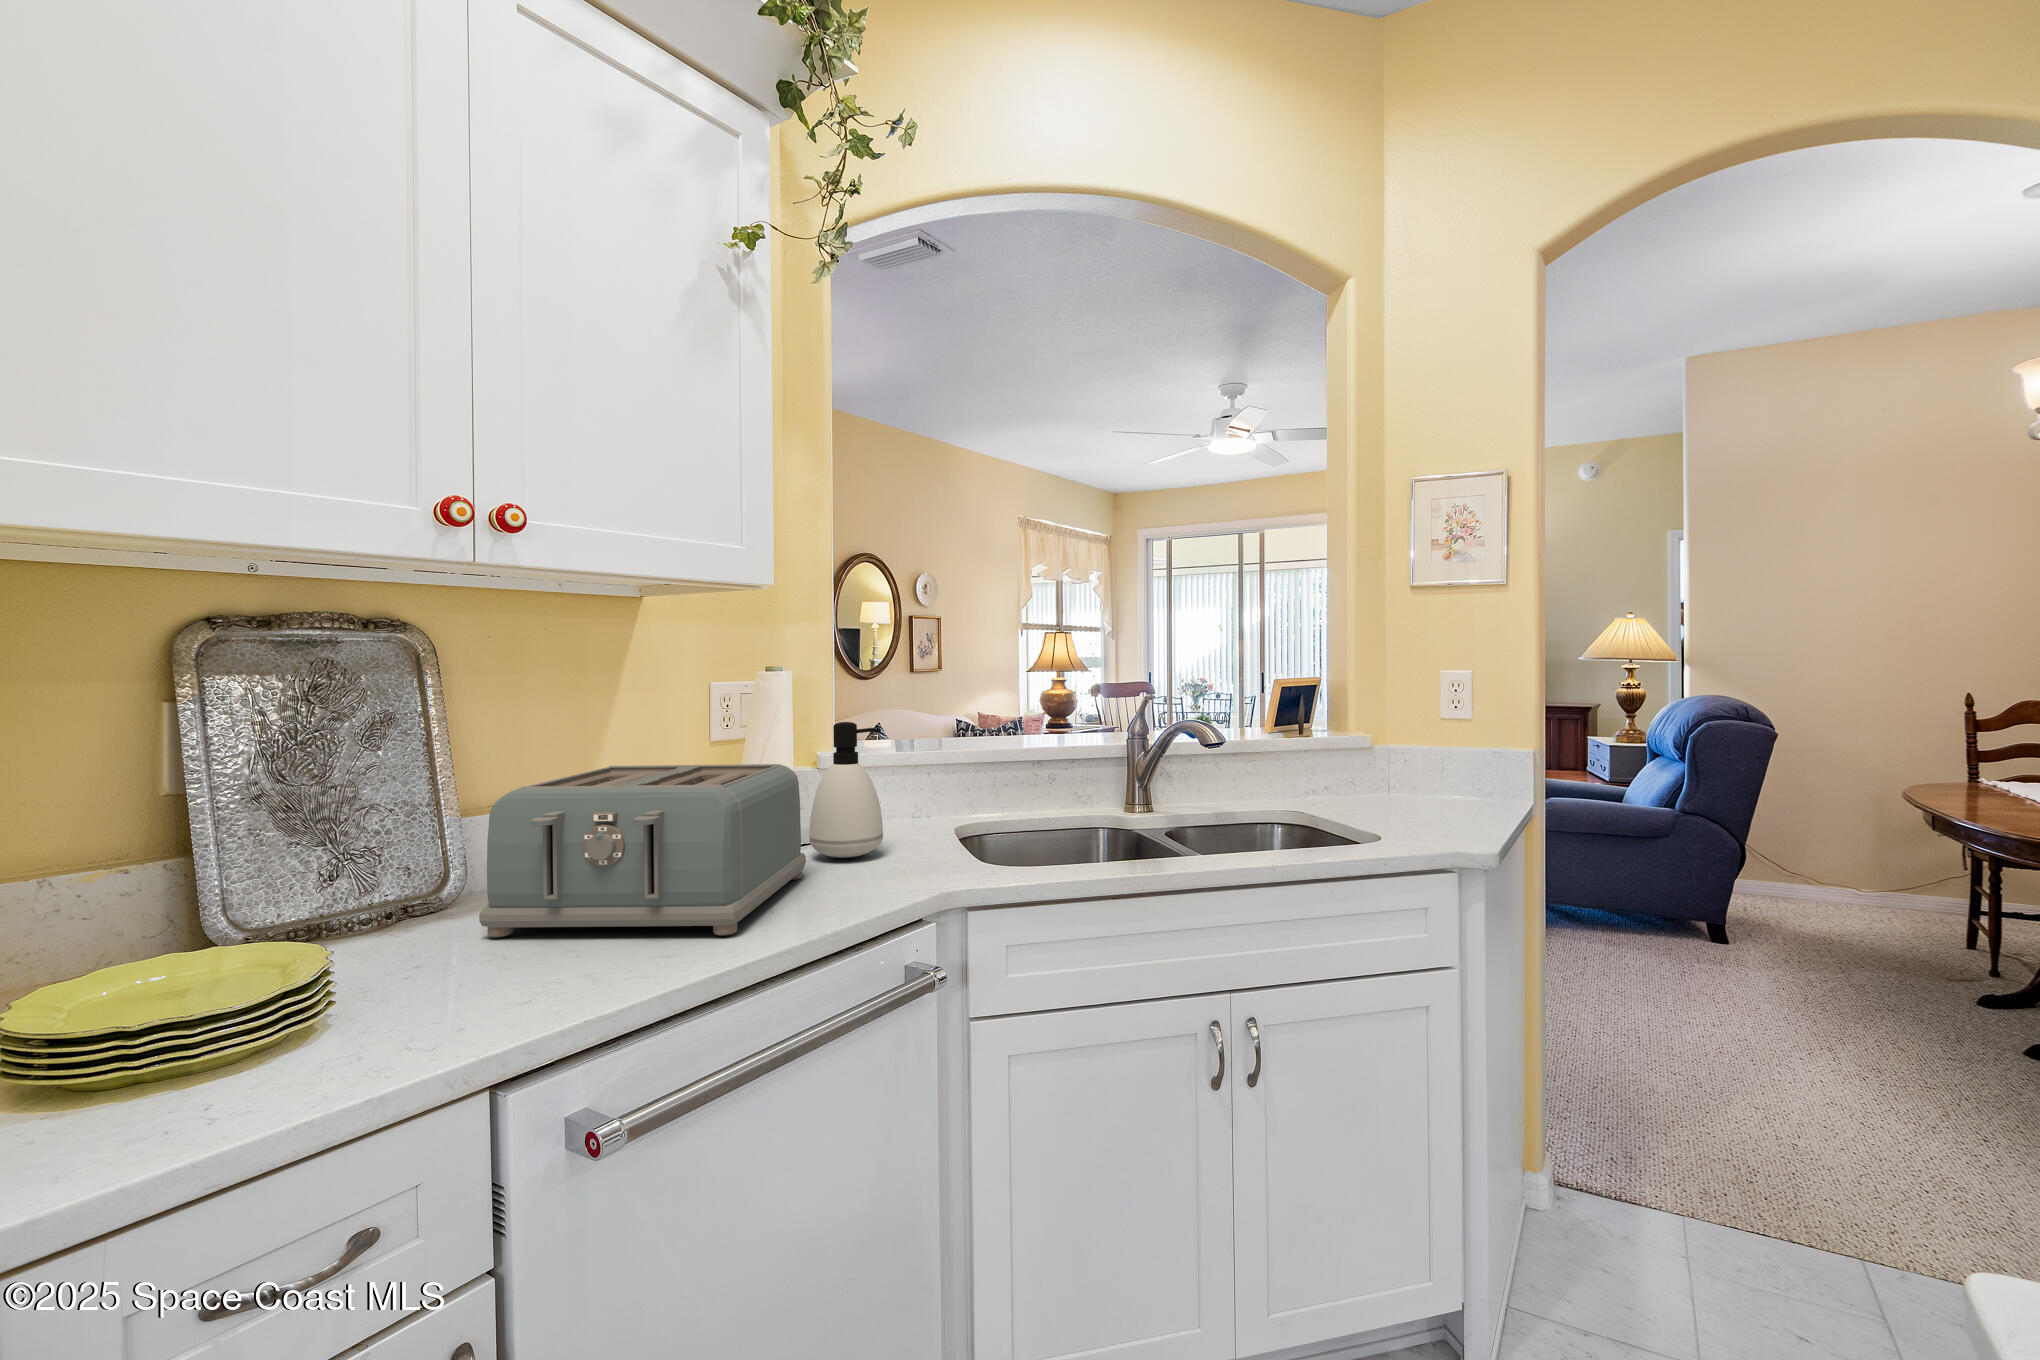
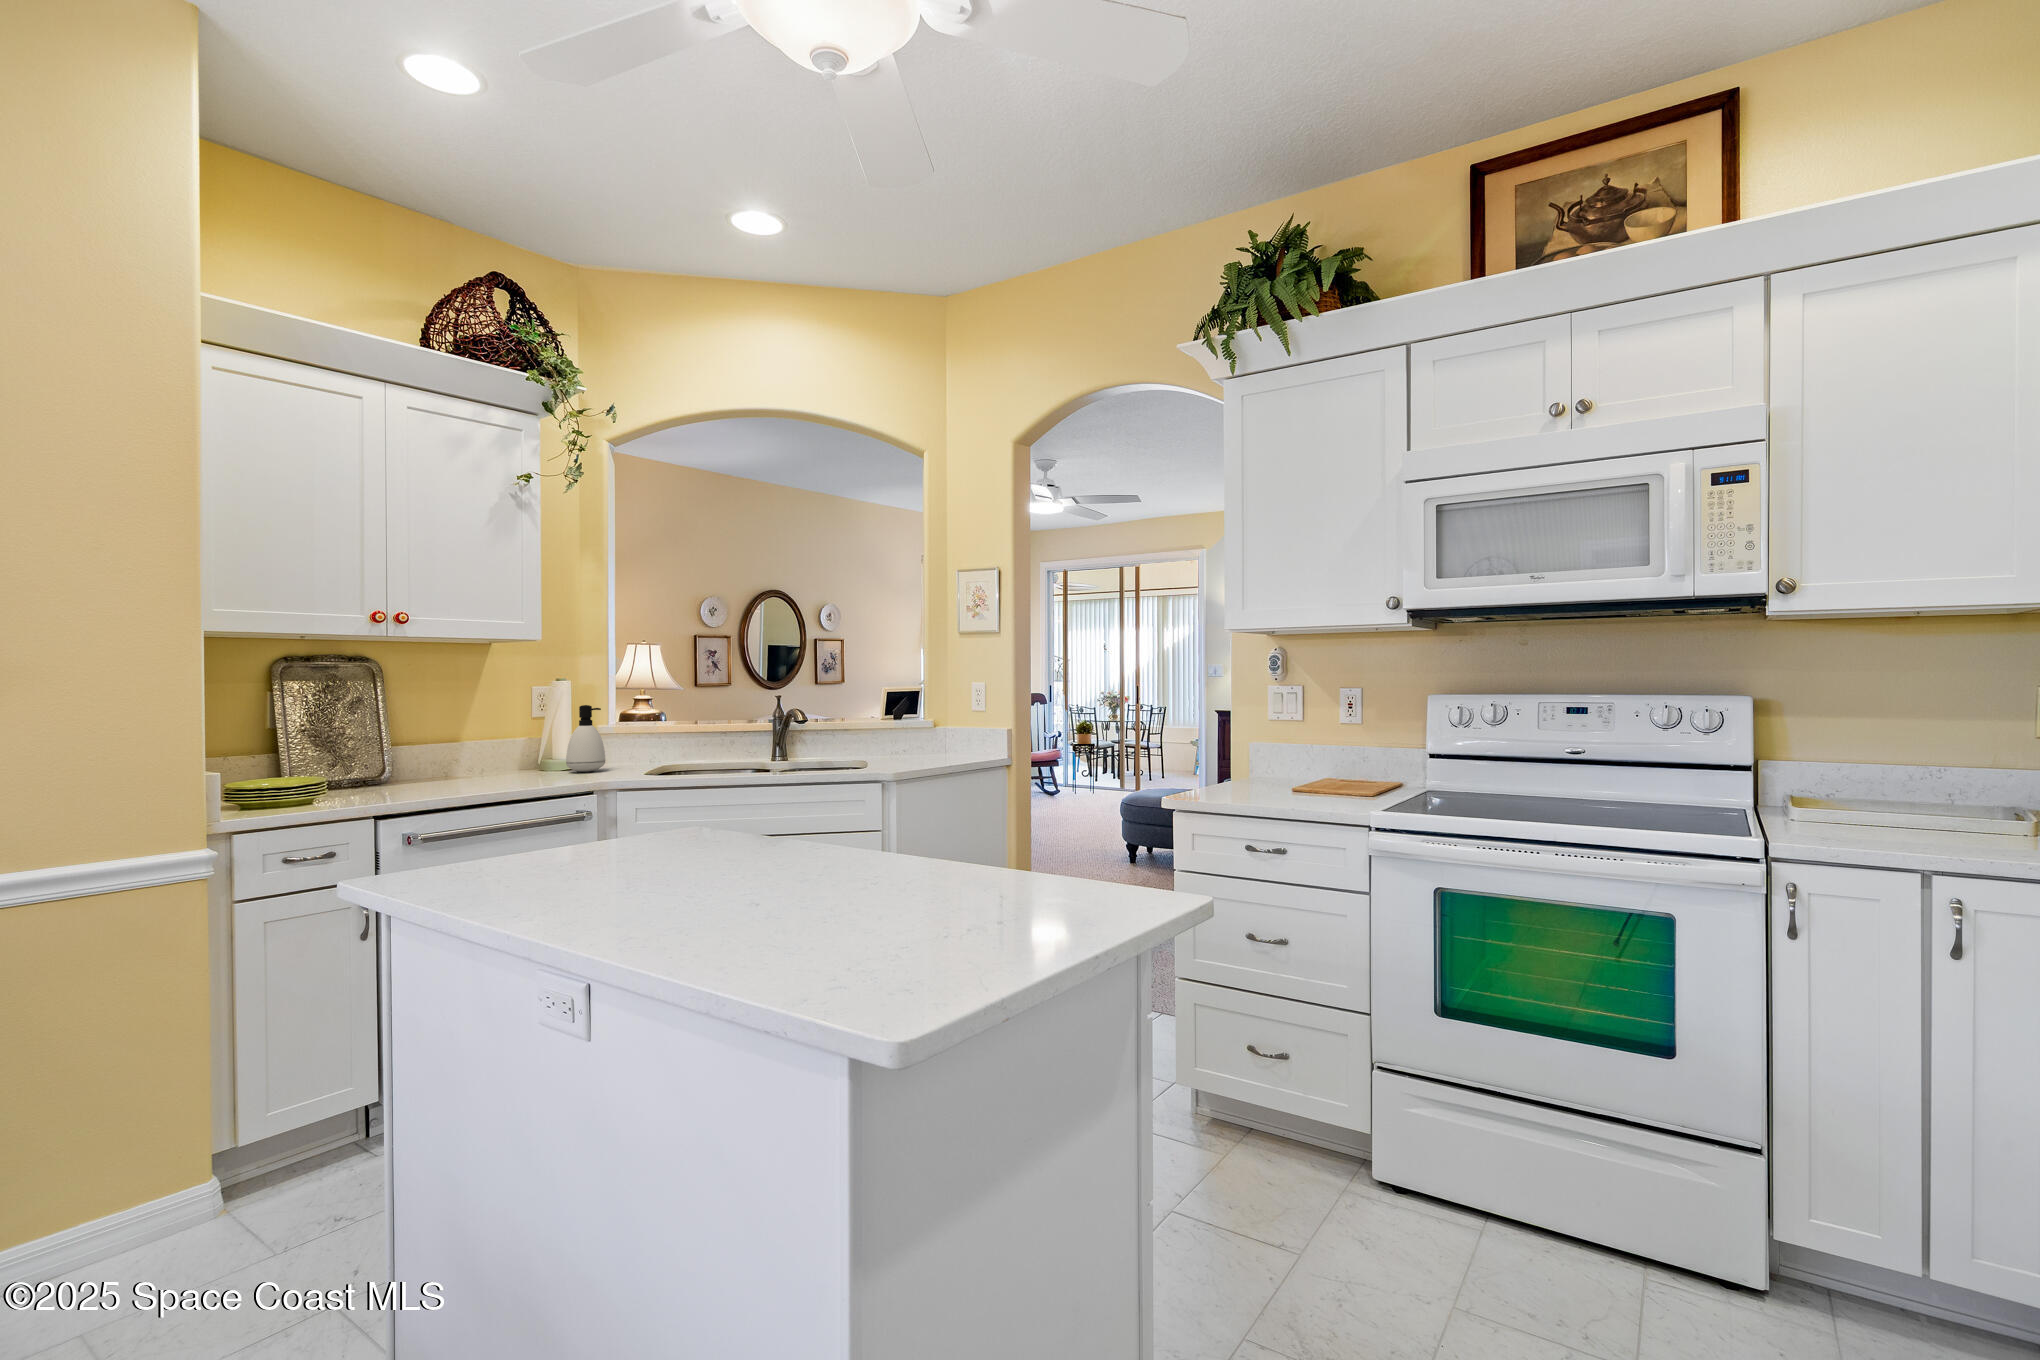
toaster: present [479,764,806,937] -> none [392,723,555,789]

